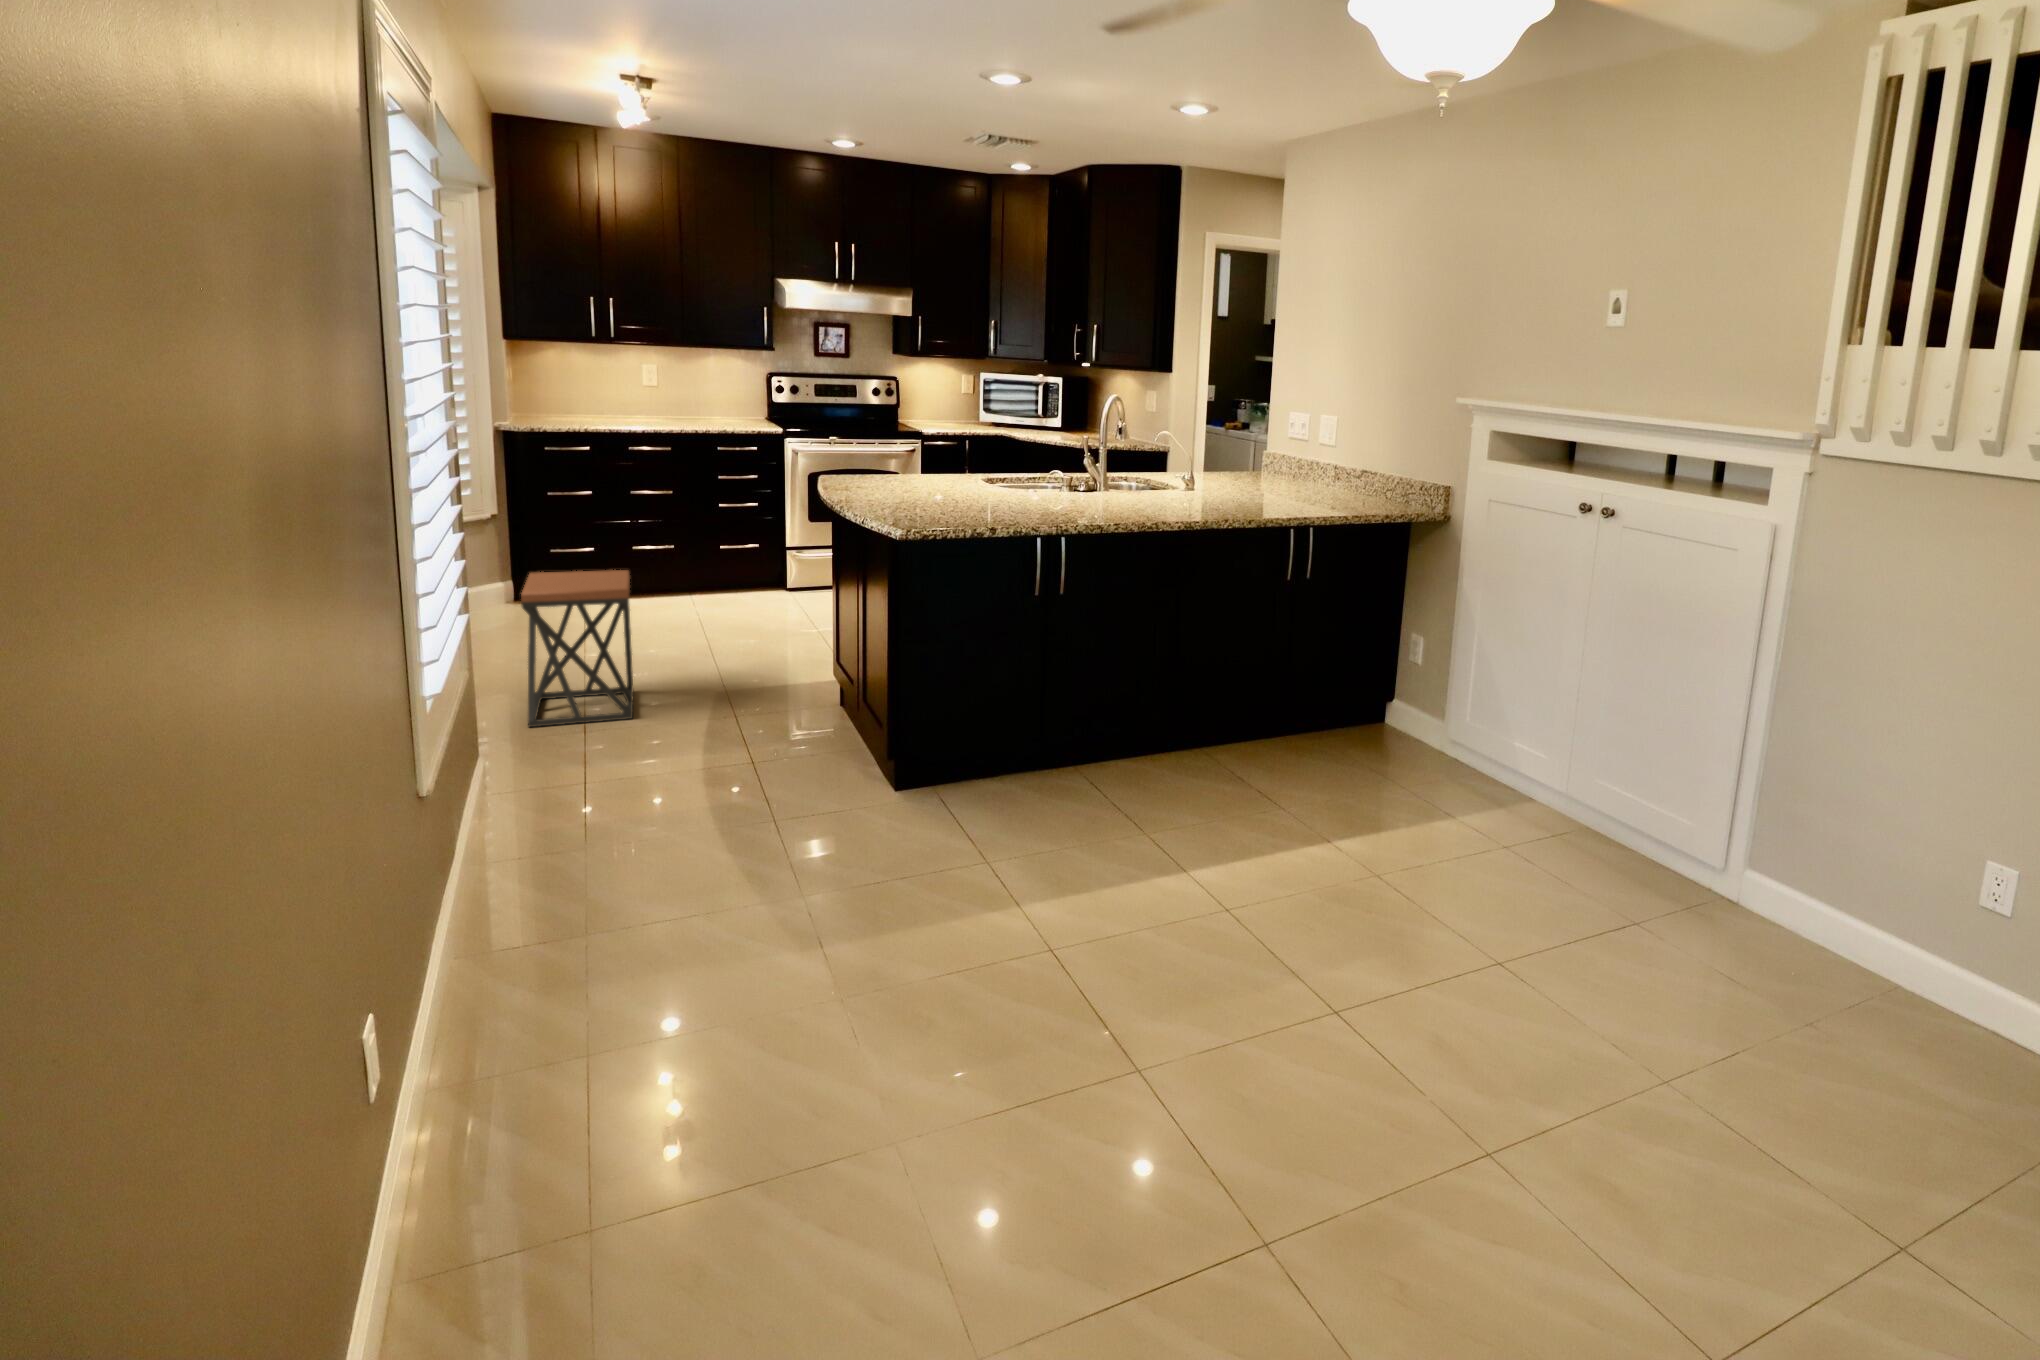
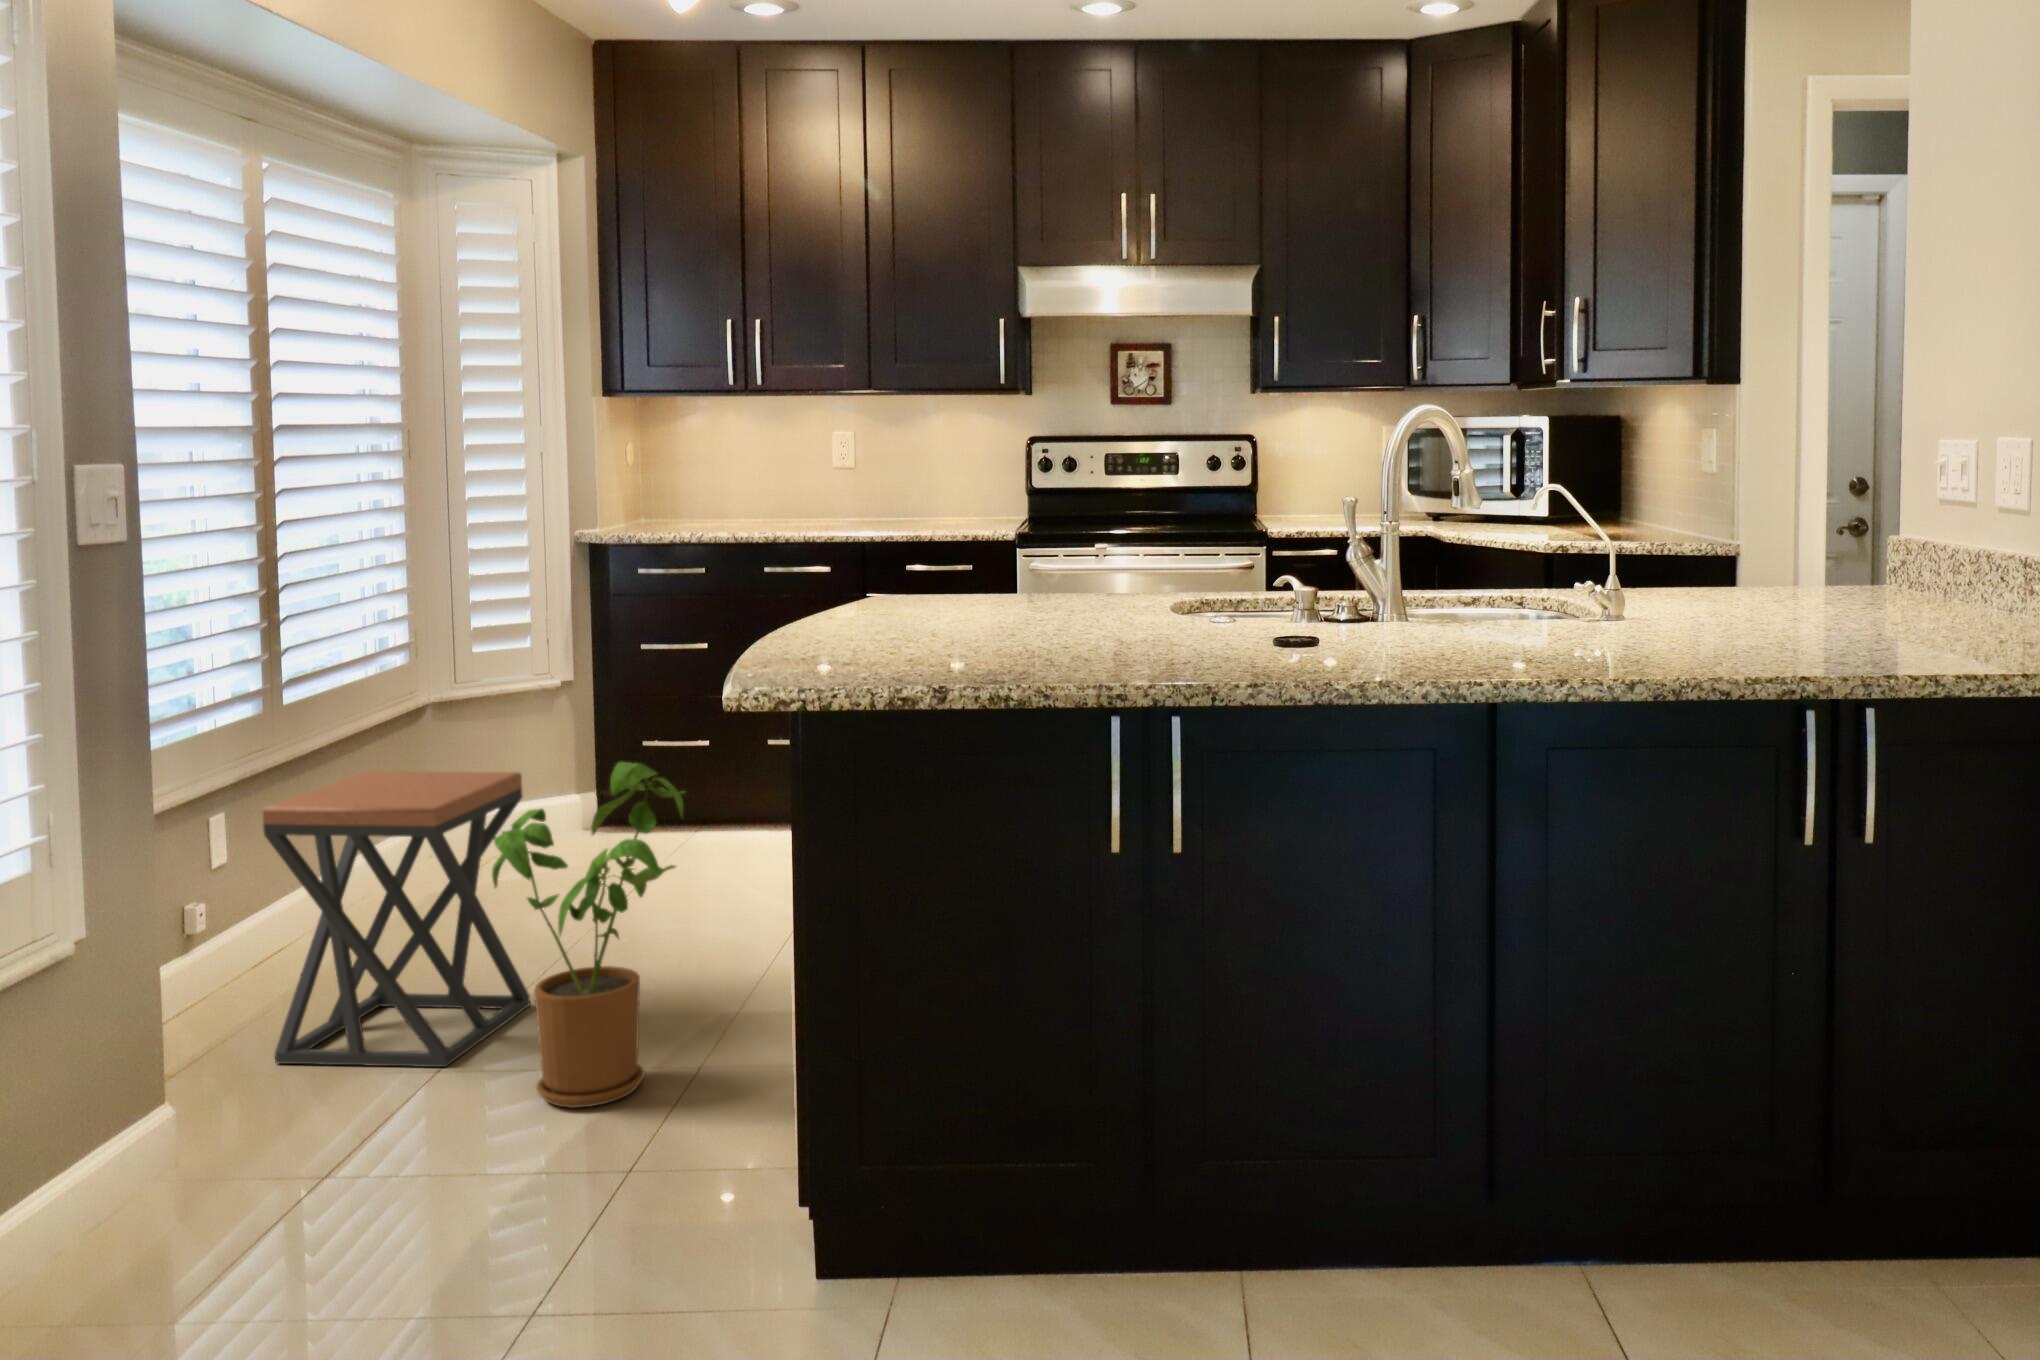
house plant: none [676,562,786,726] -> present [492,762,683,1108]

